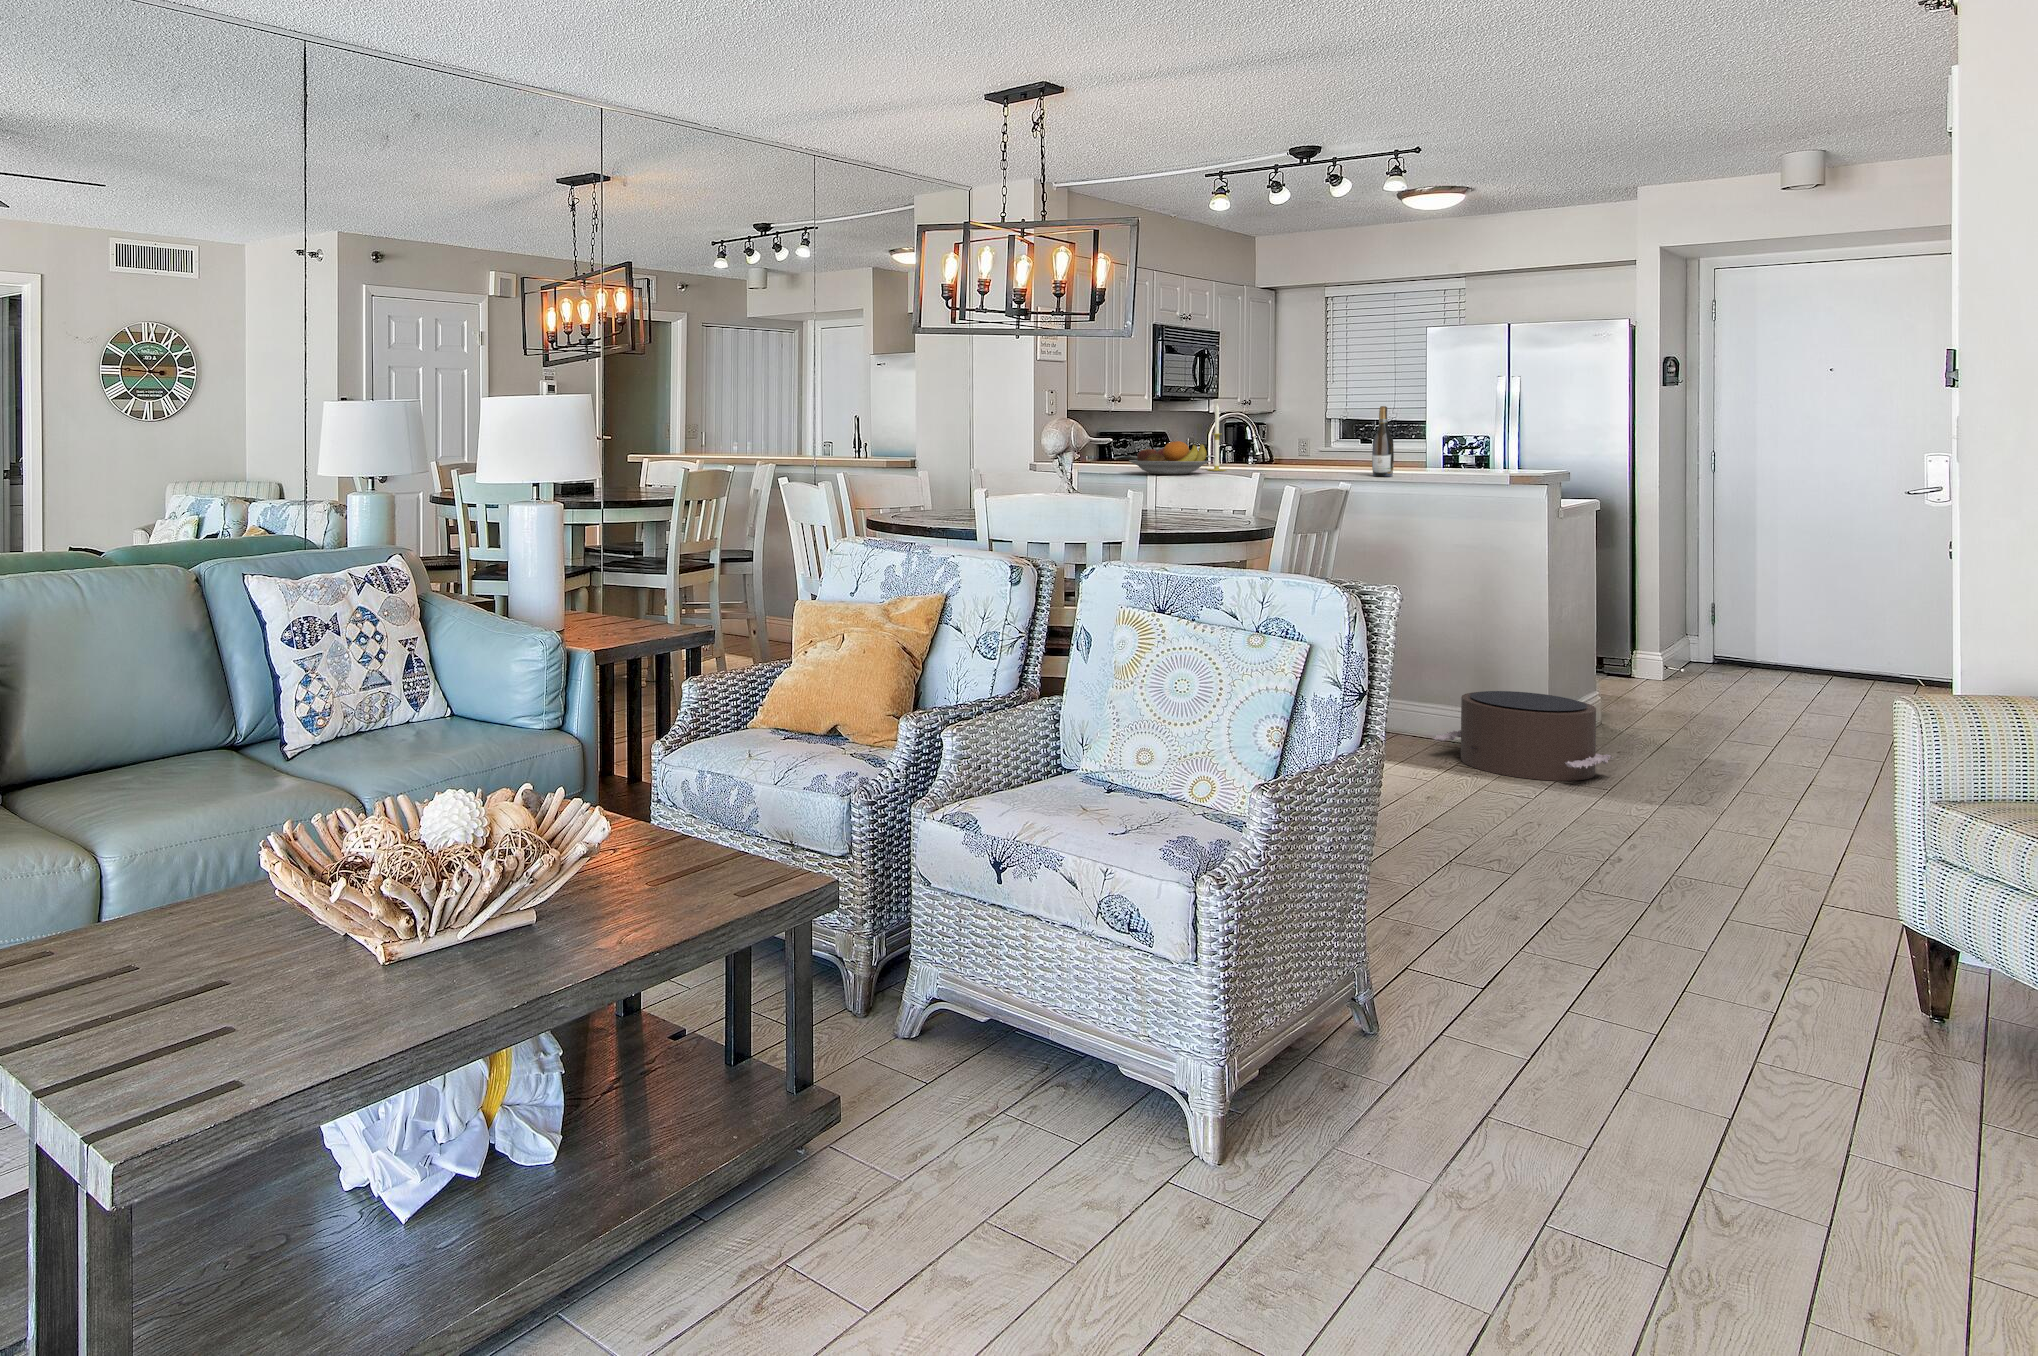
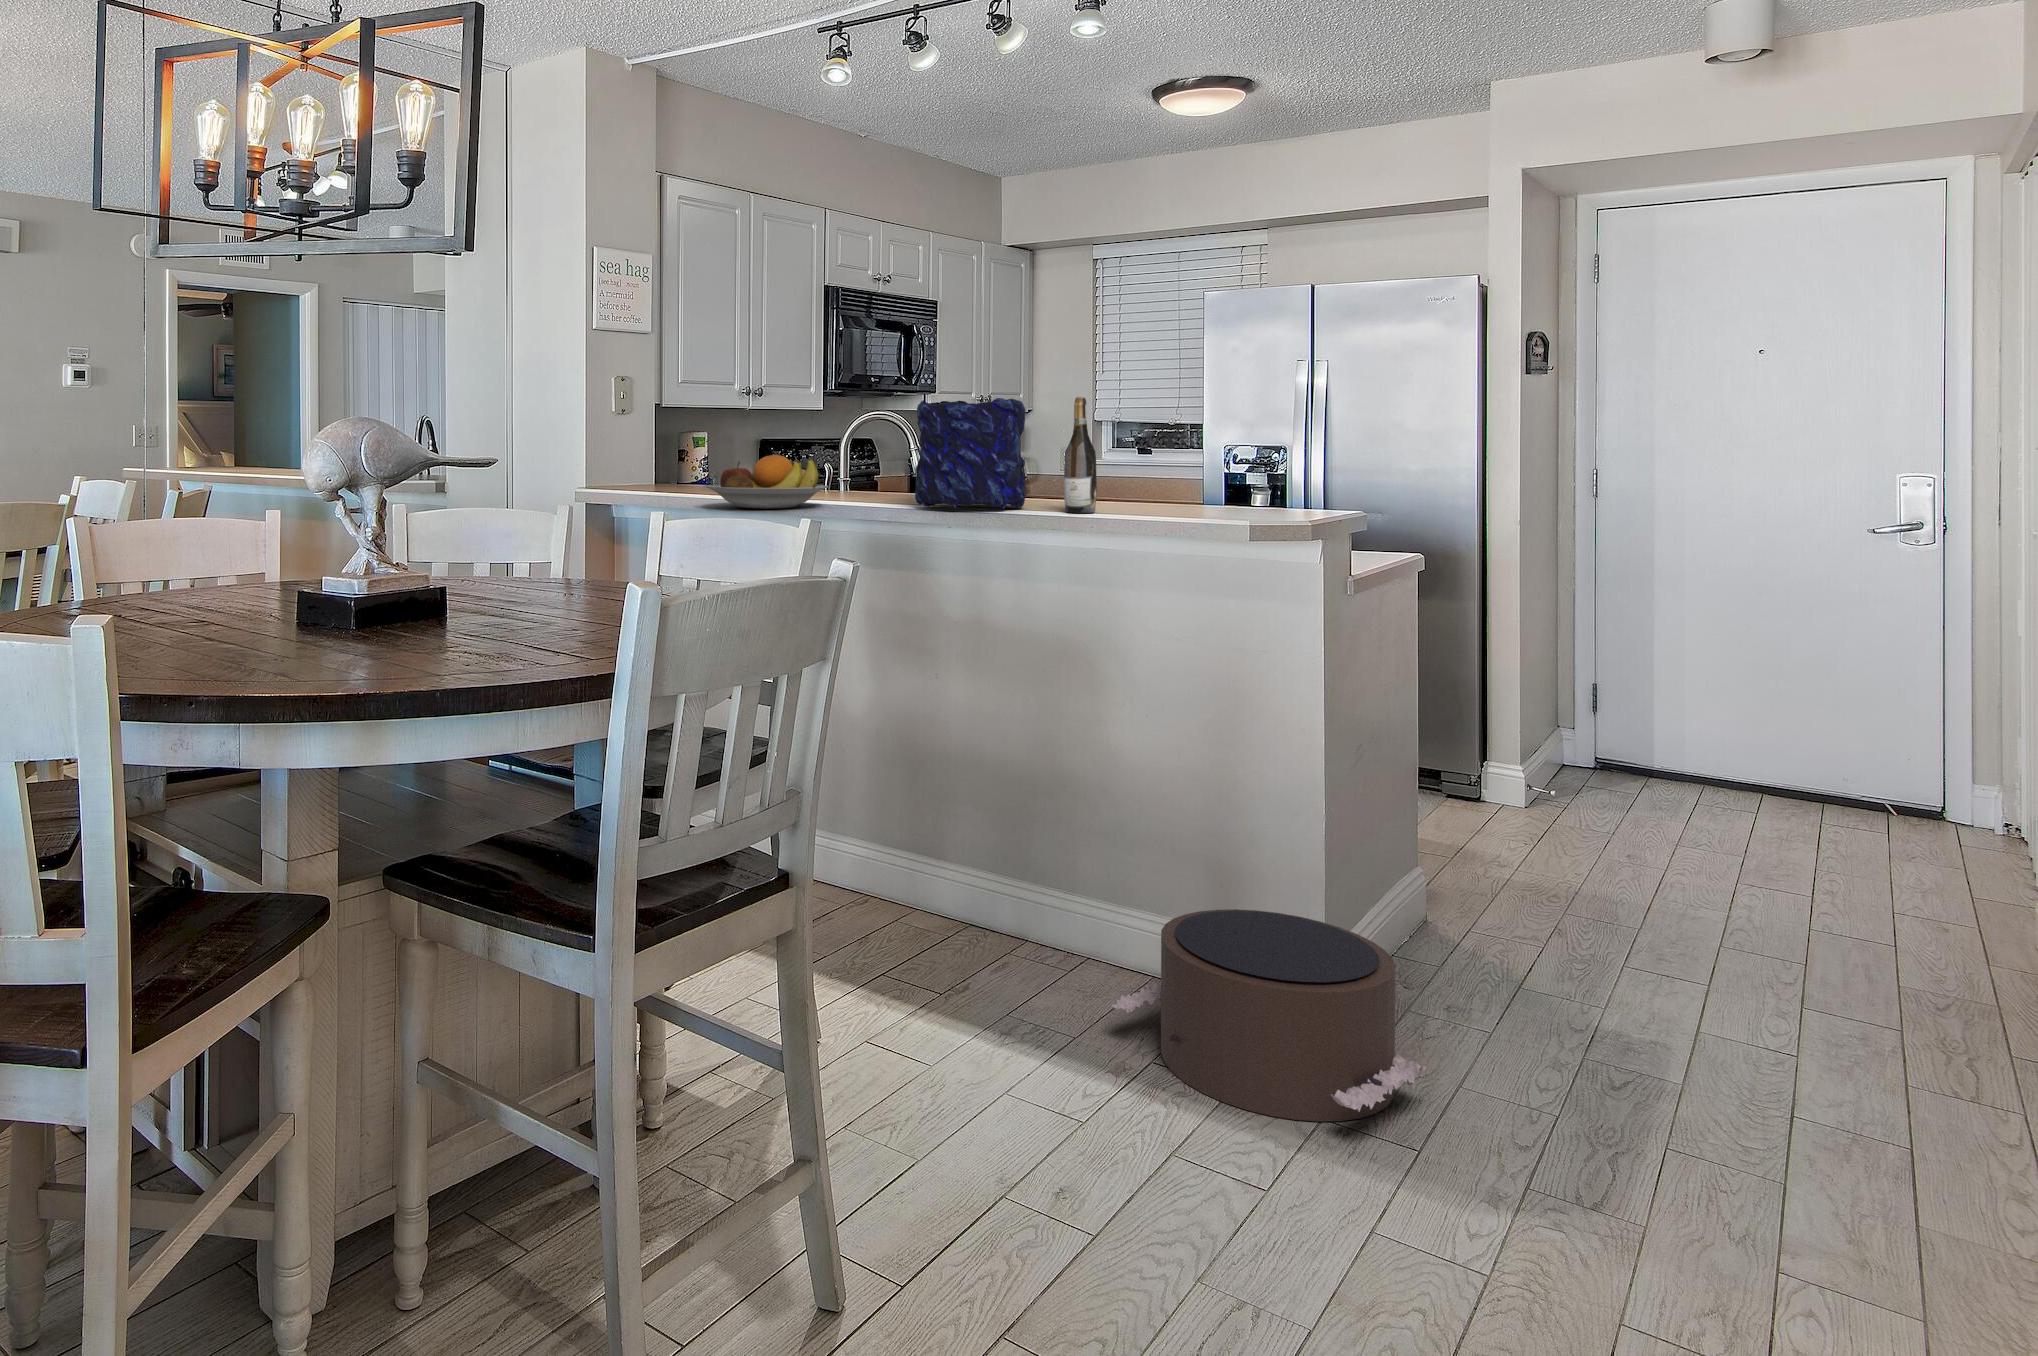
candle: present [1208,404,1225,471] -> none [843,394,871,500]
vase: none [1269,406,1343,475] -> present [915,398,1025,509]

